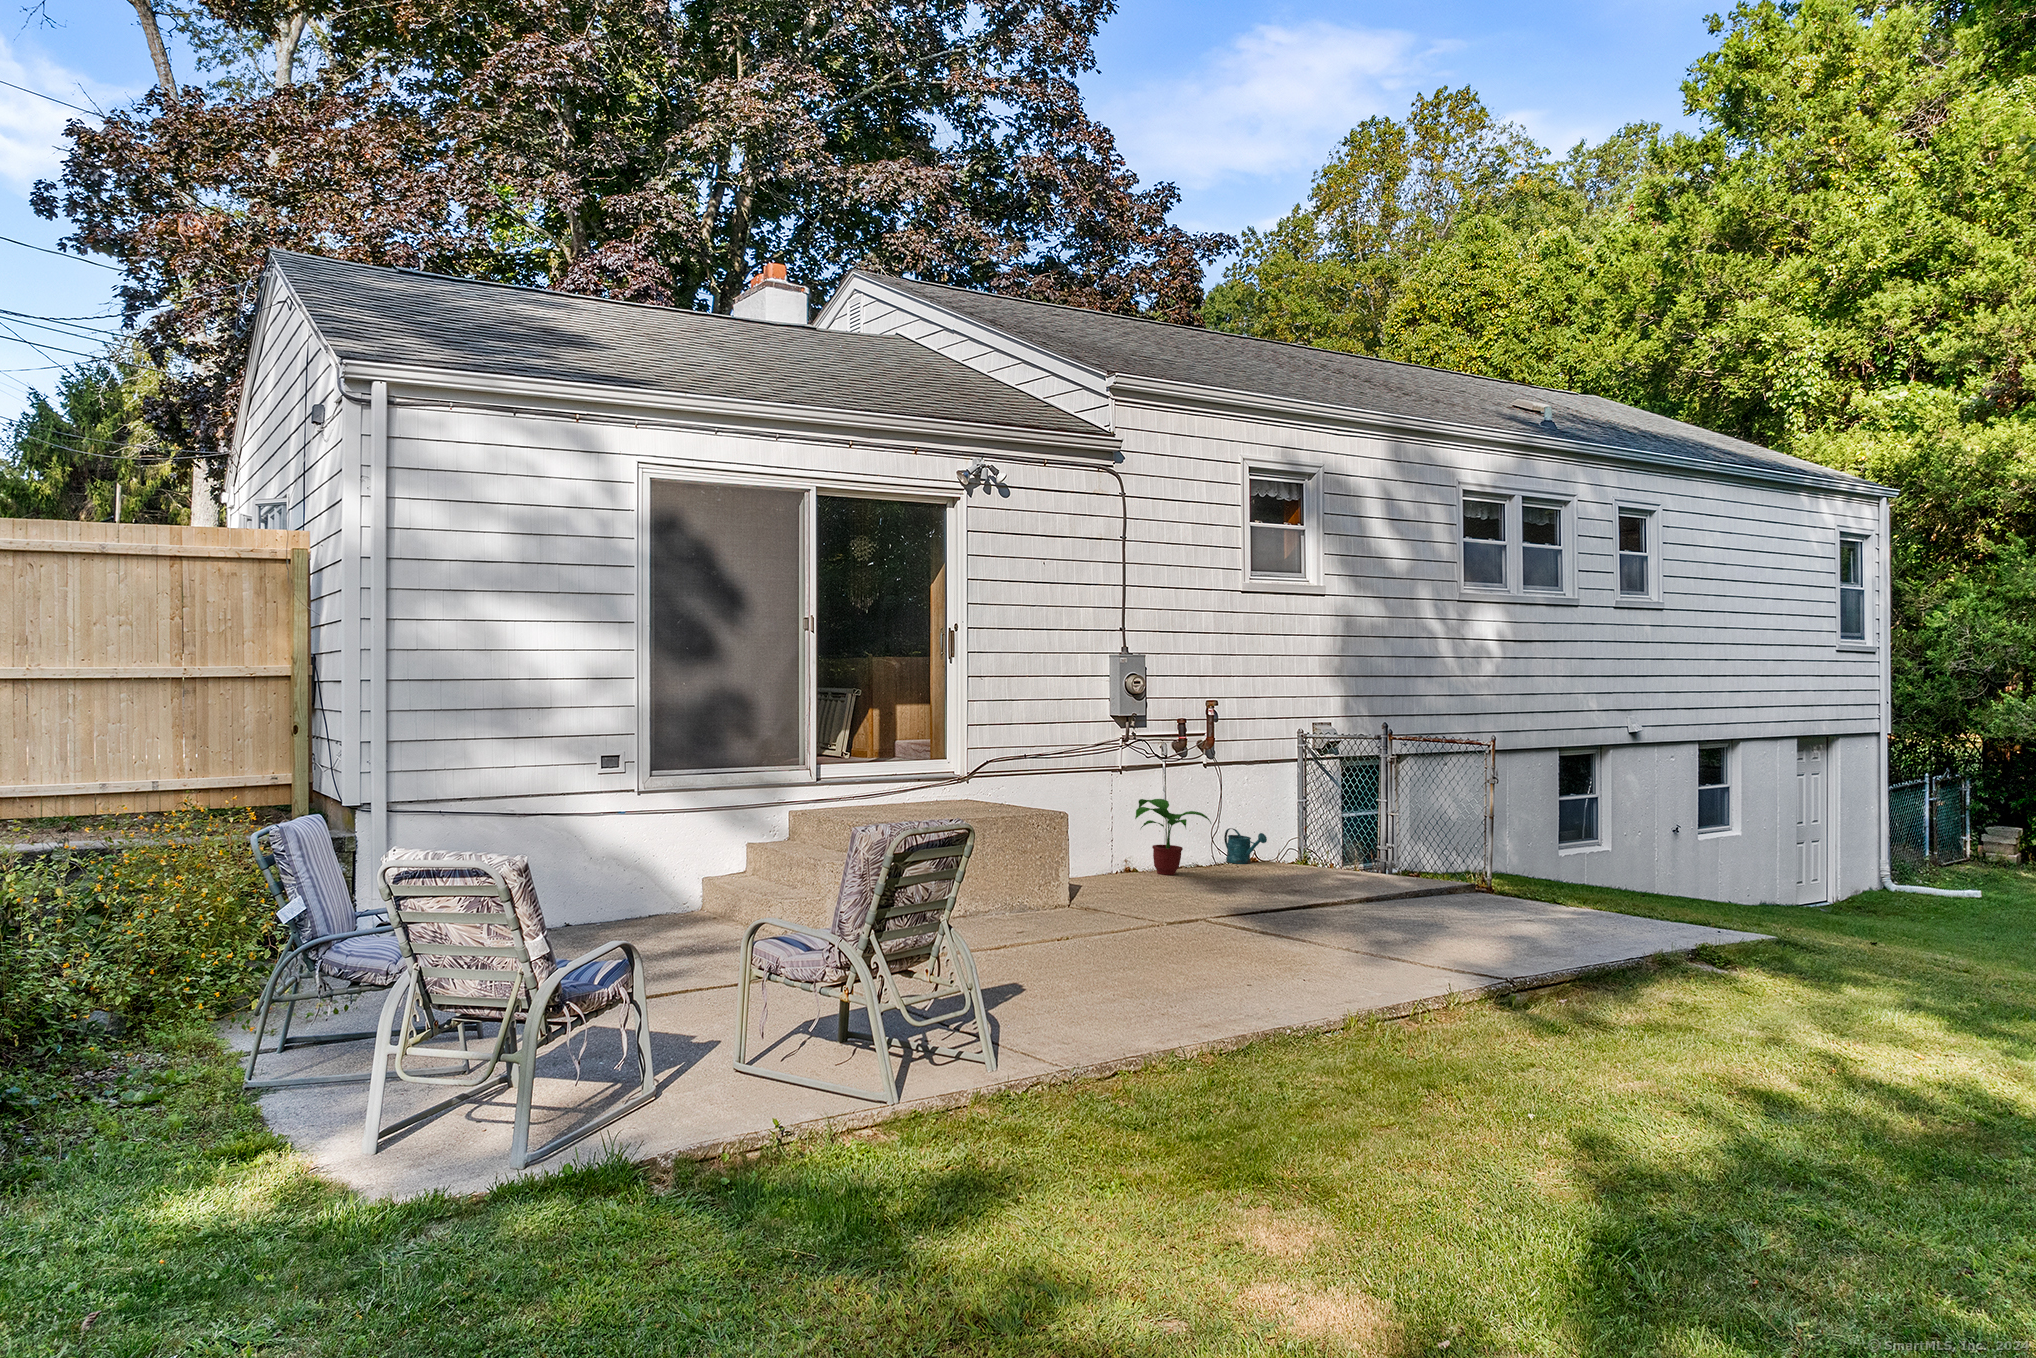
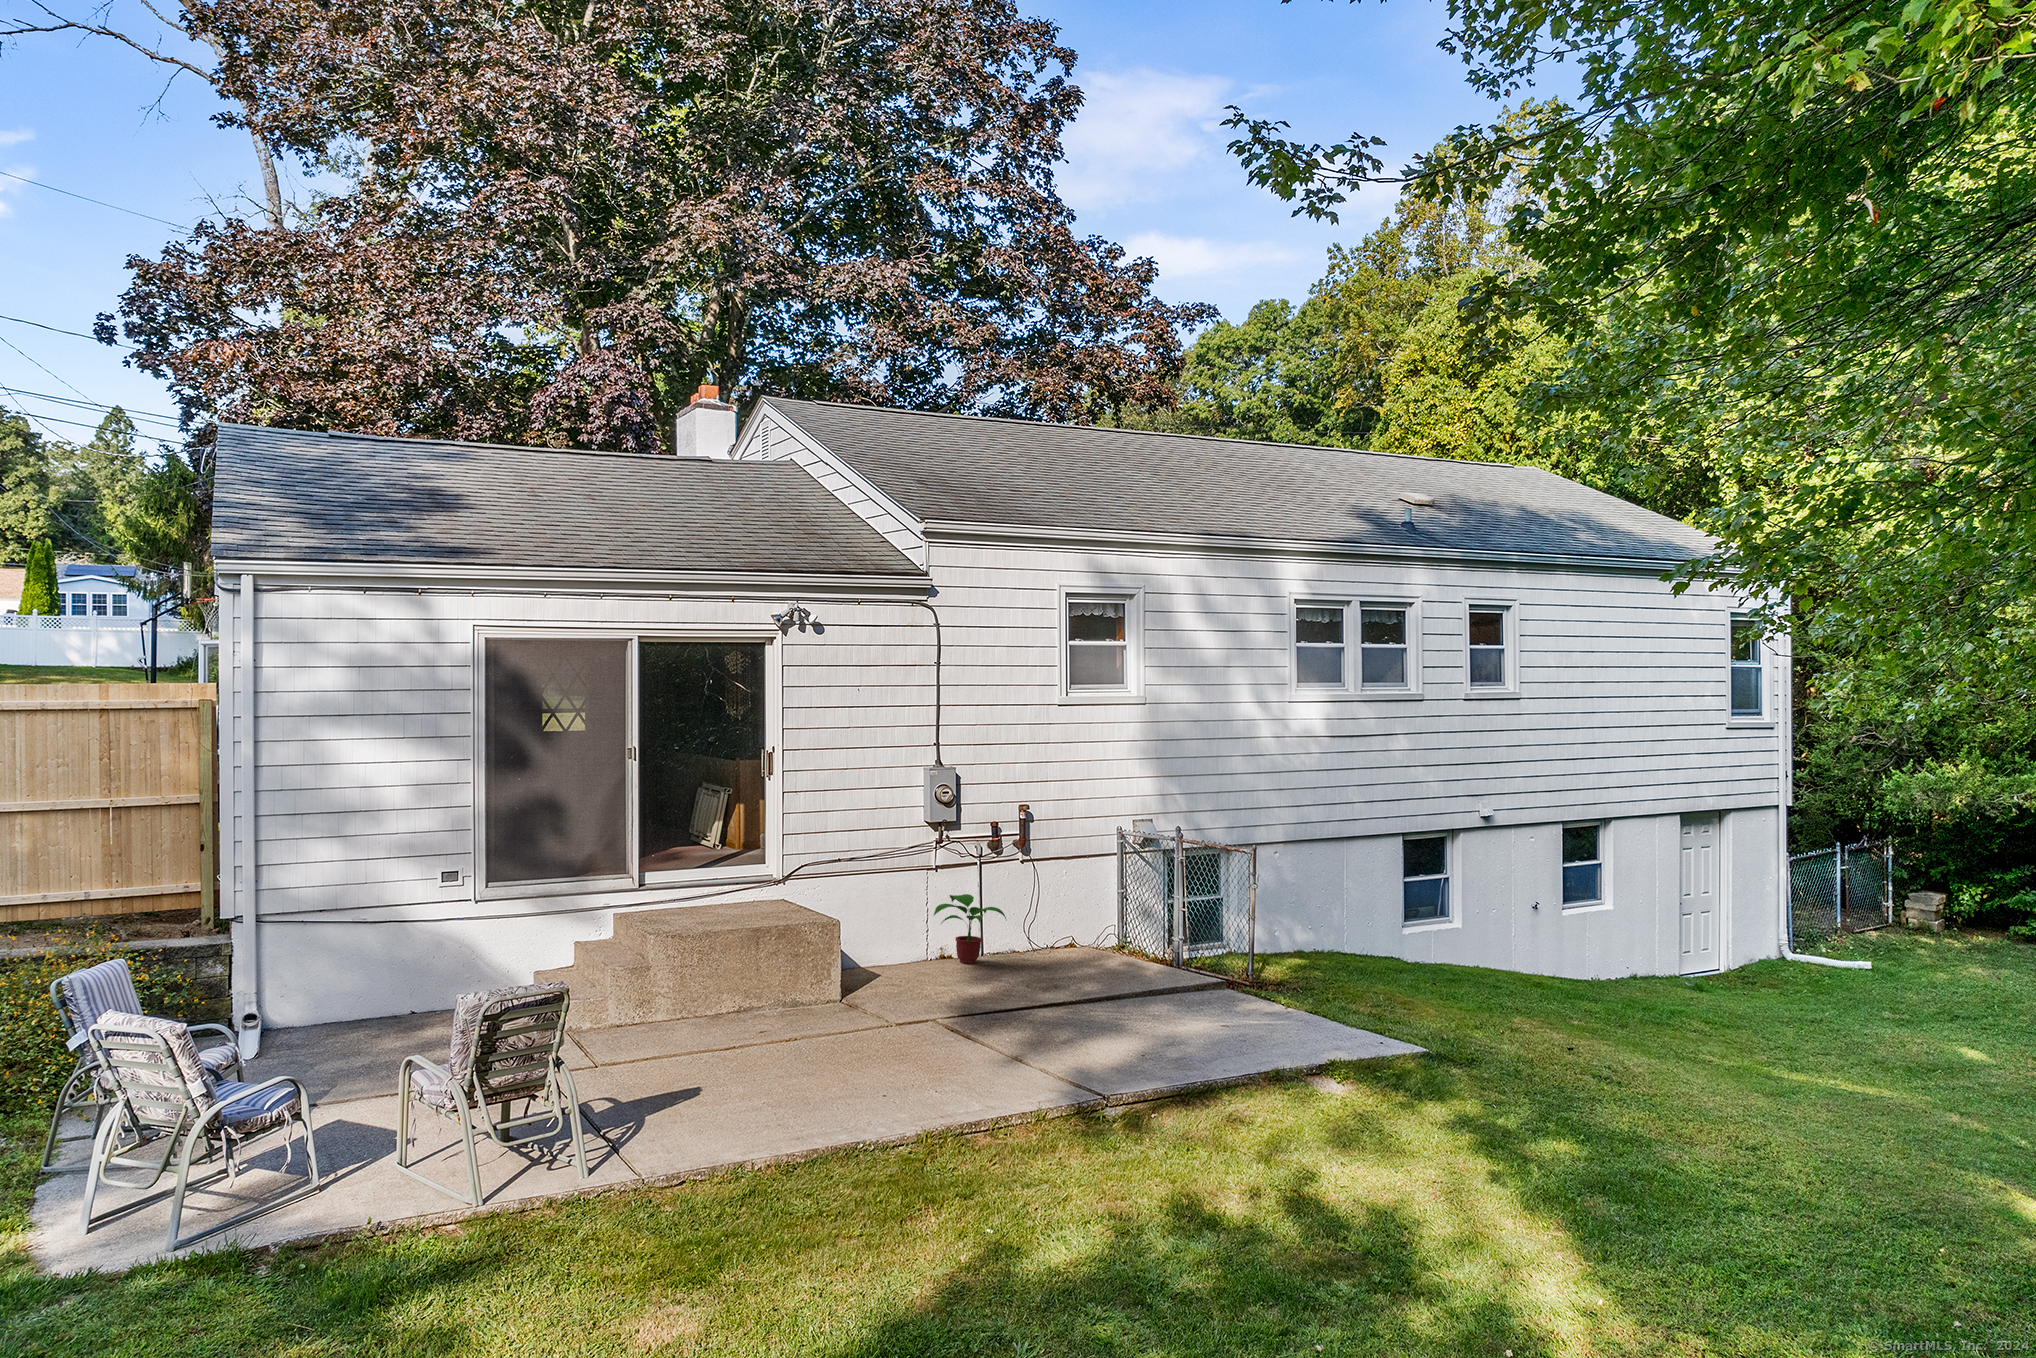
watering can: present [1224,828,1267,864] -> none [1039,917,1071,950]

